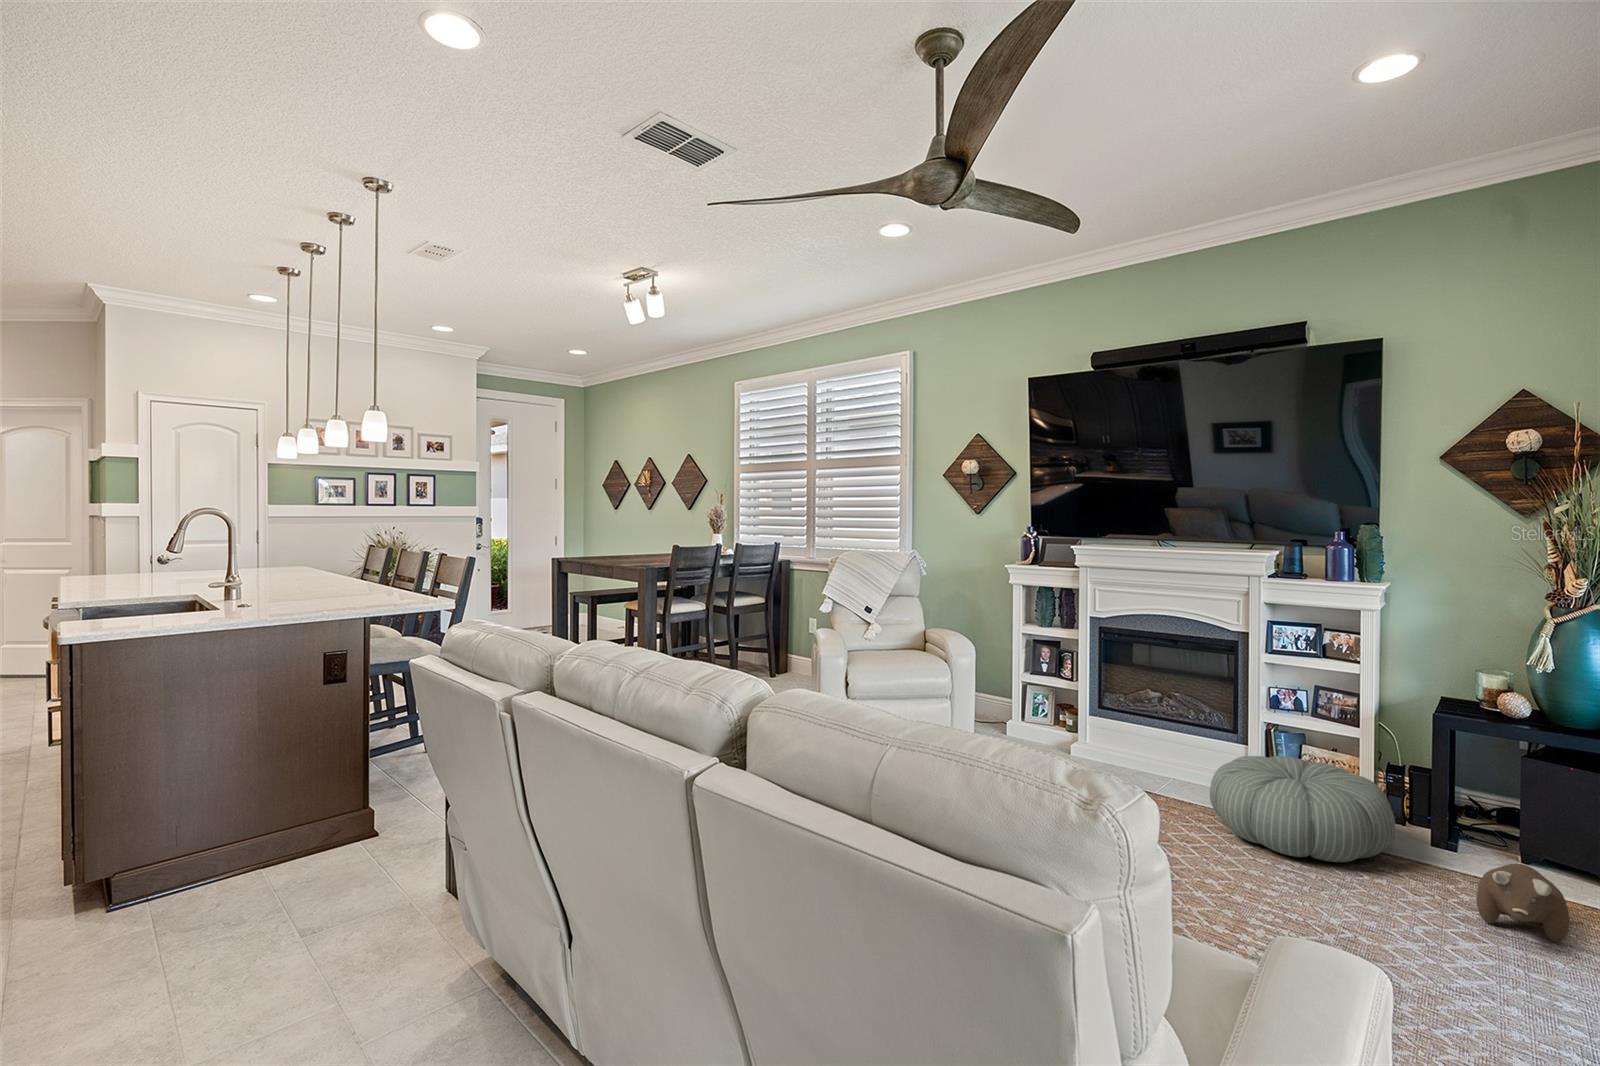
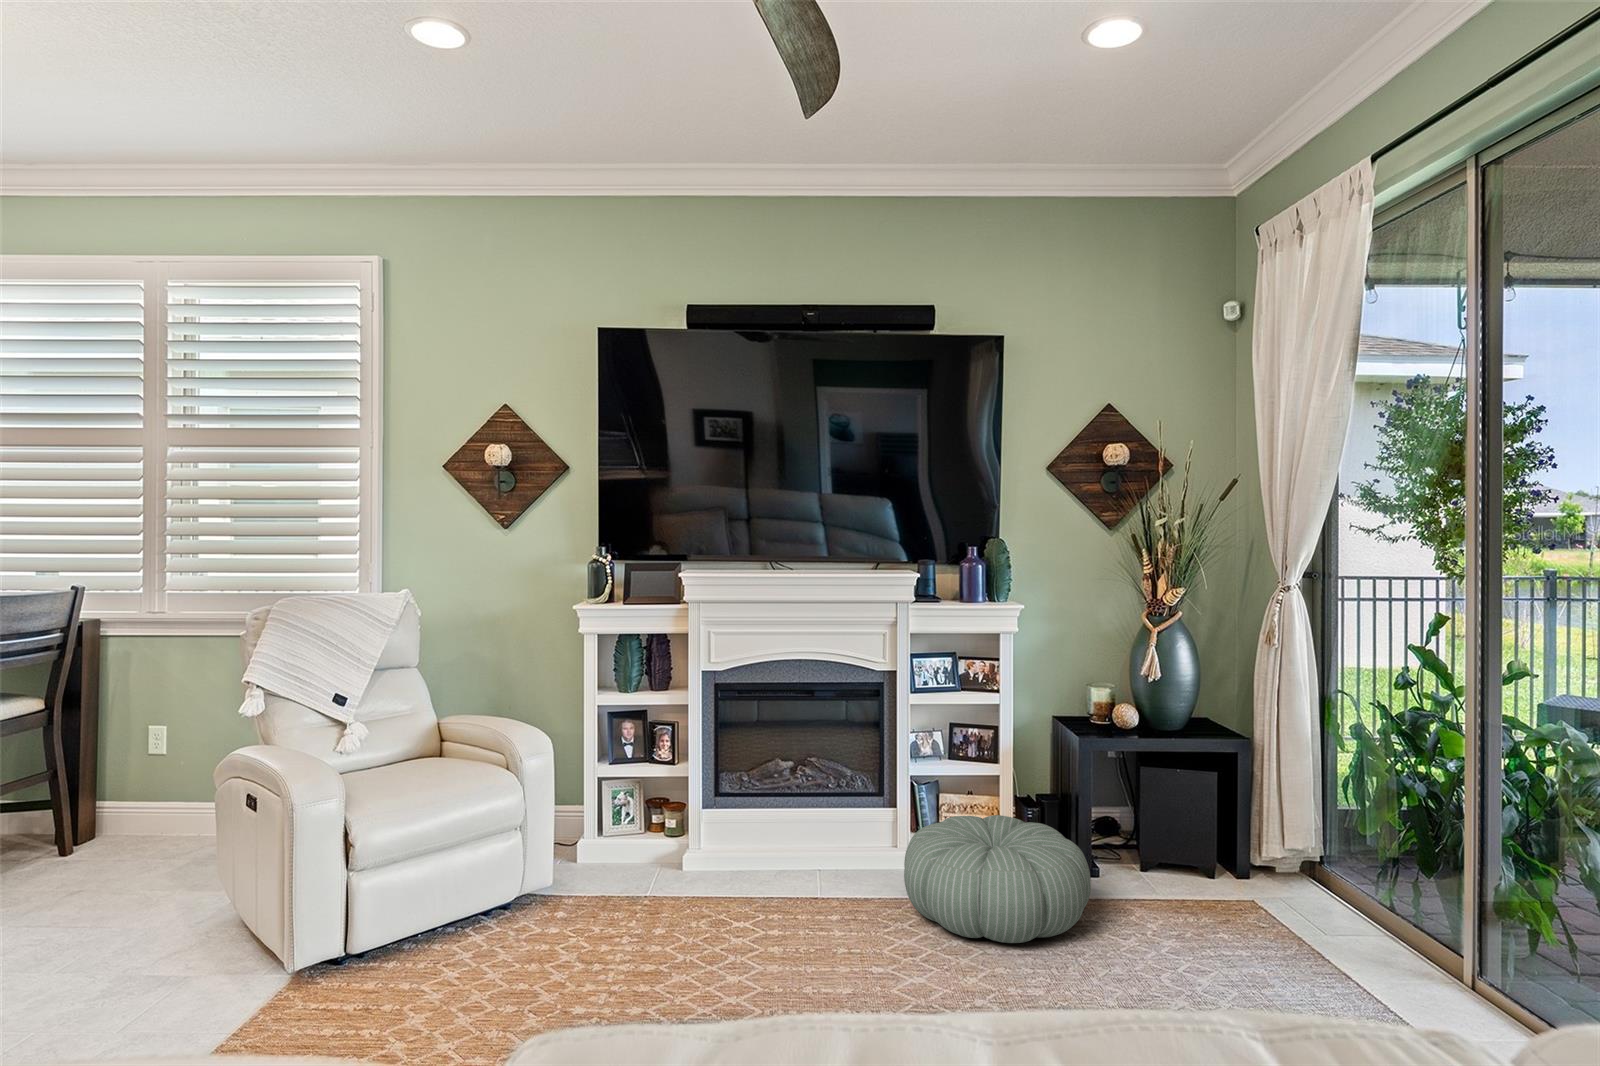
plush toy: present [1477,864,1569,942] -> none [1193,888,1273,961]

